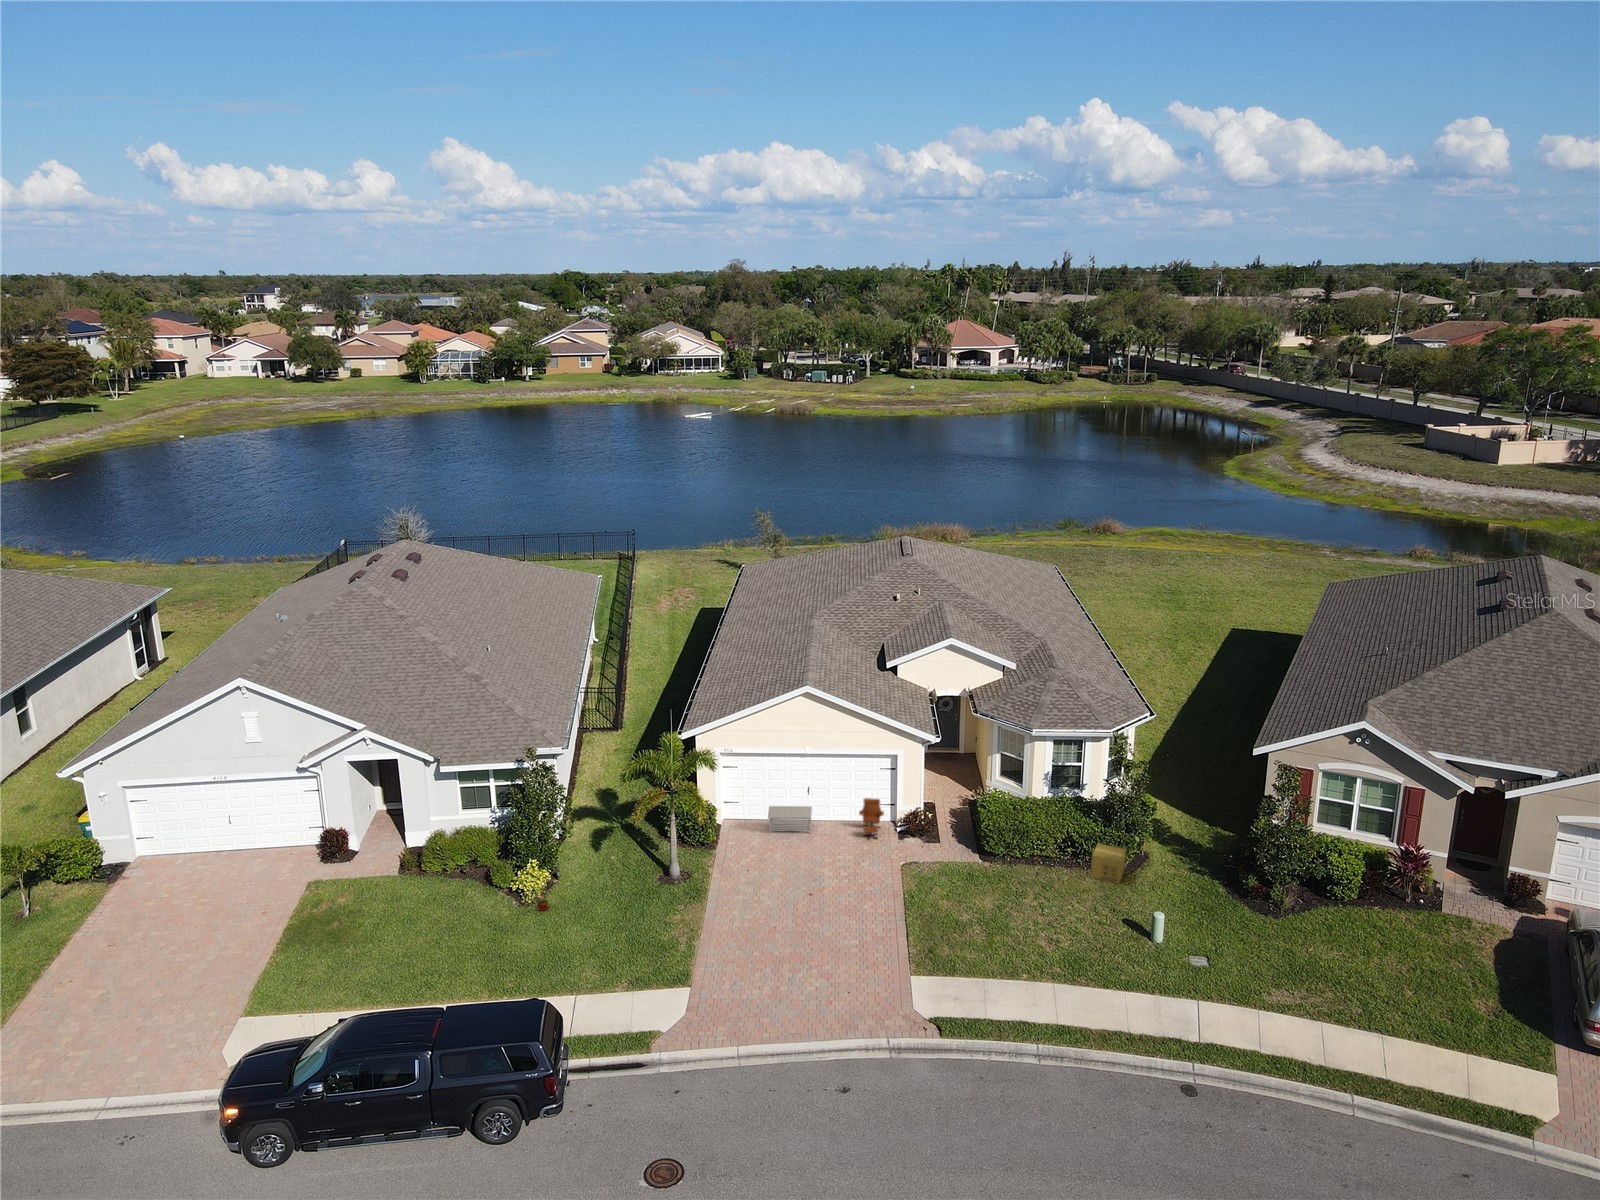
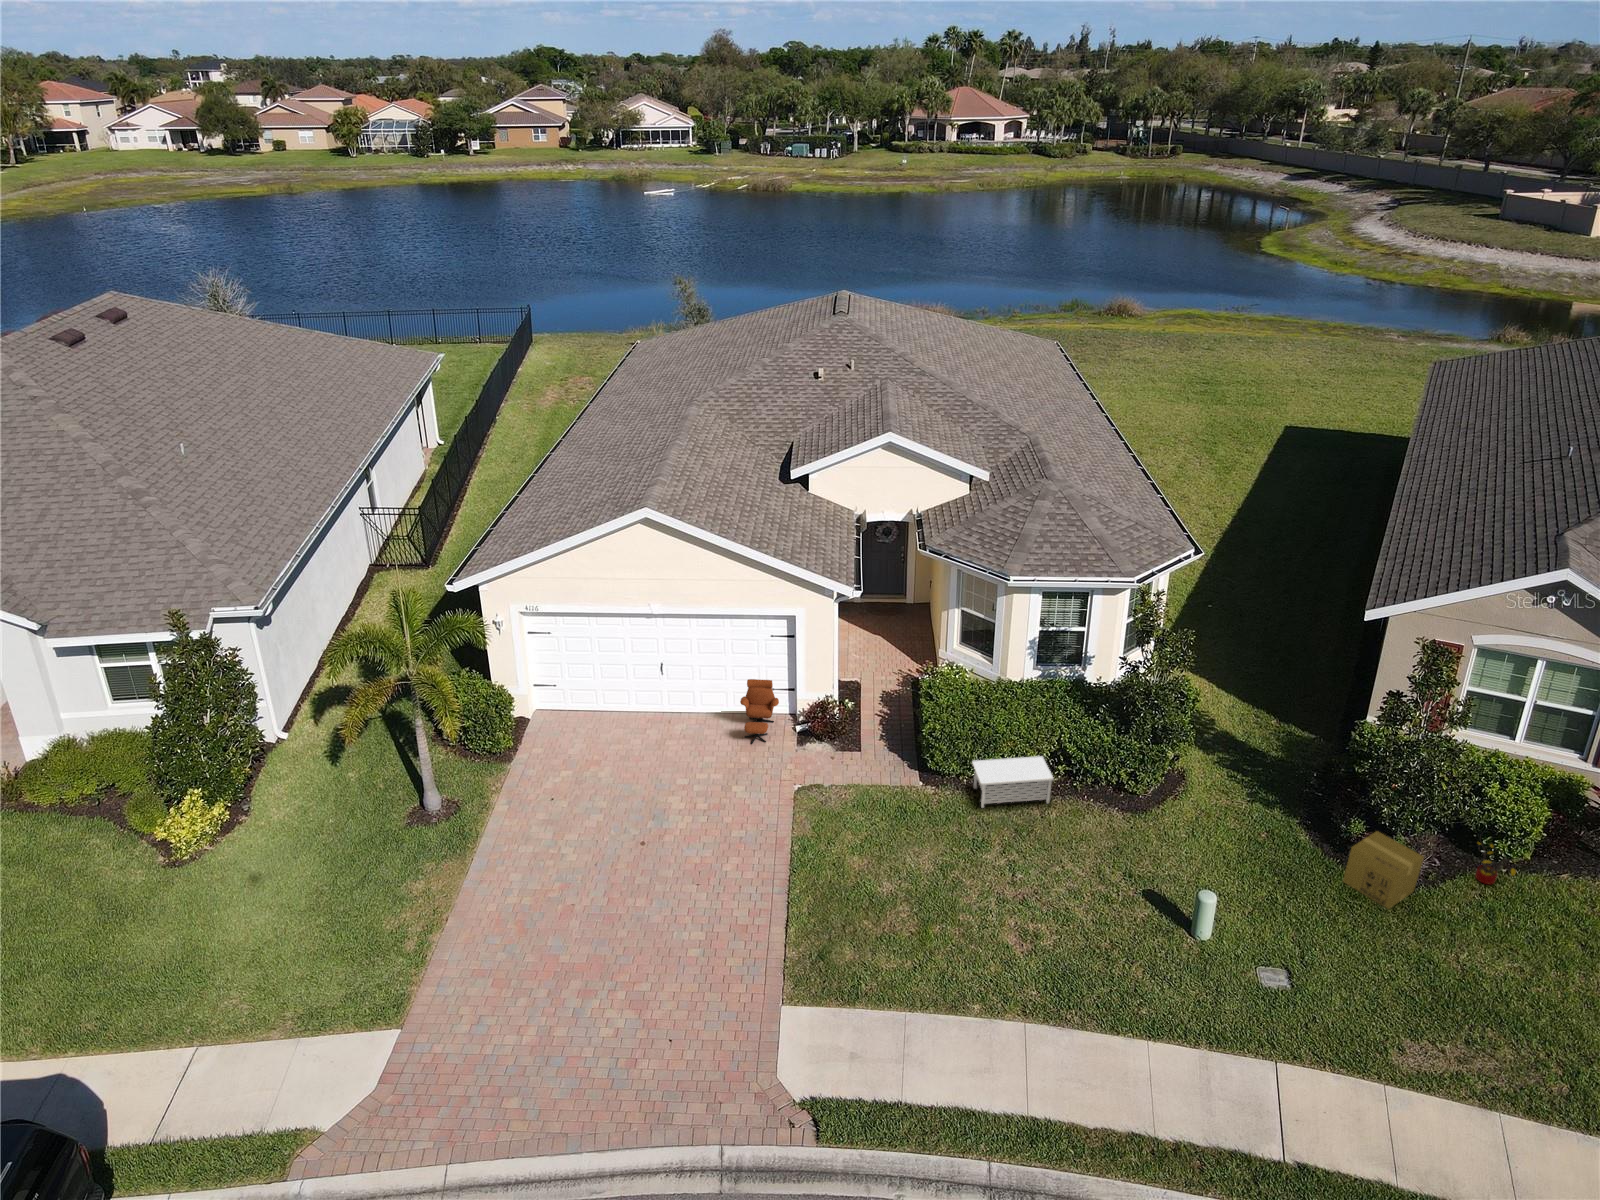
storage bench: present [768,806,812,834] -> present [972,756,1053,808]
cardboard box: present [1090,844,1126,883] -> present [1343,831,1424,909]
decorative plant: present [536,889,557,911] -> present [1475,843,1516,885]

